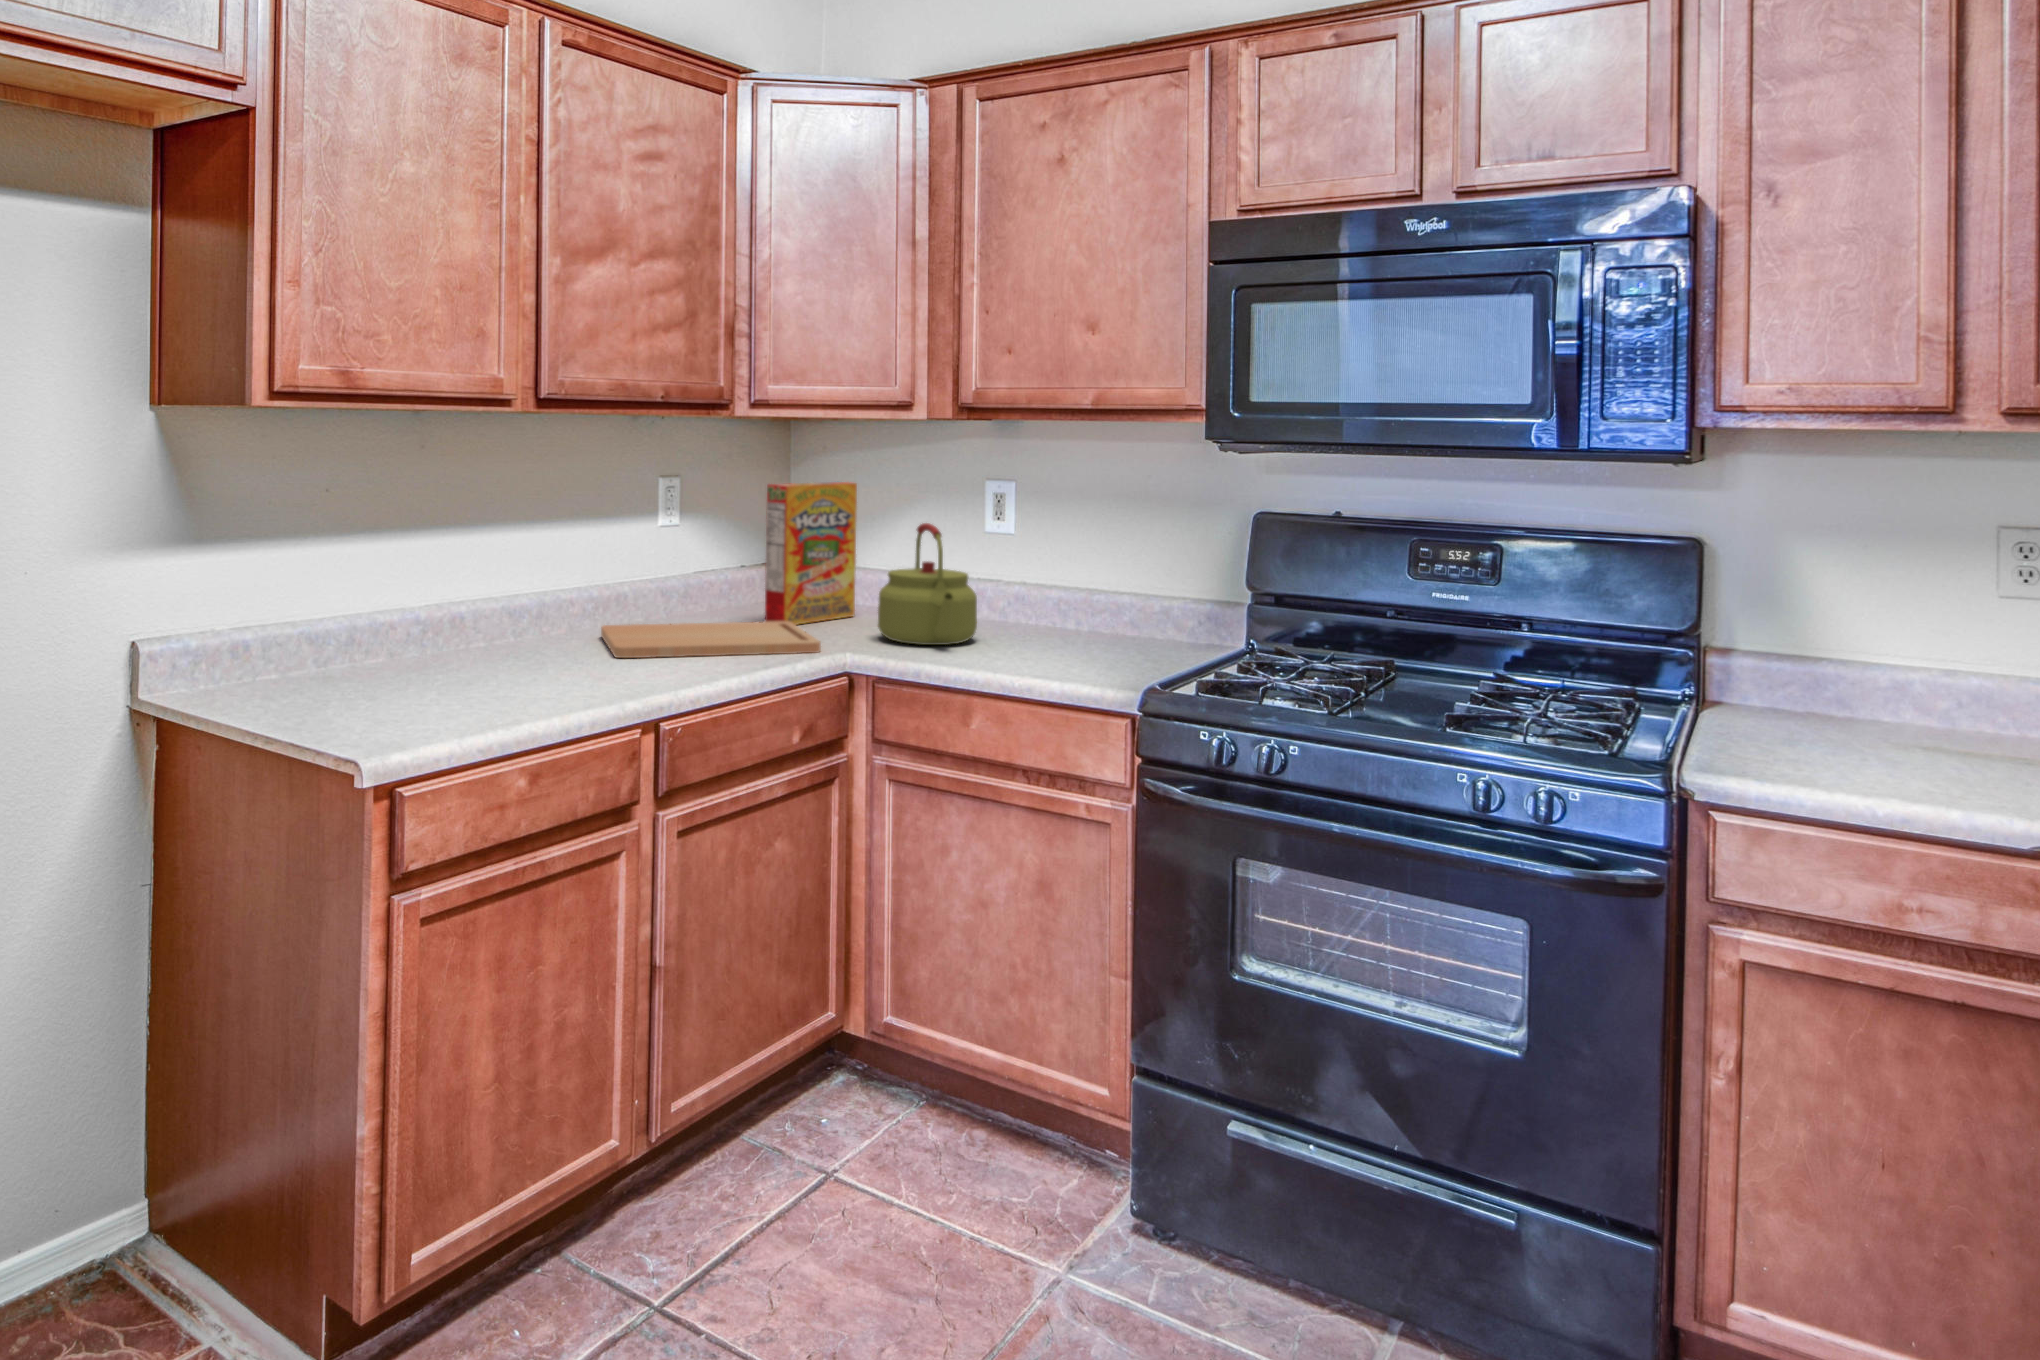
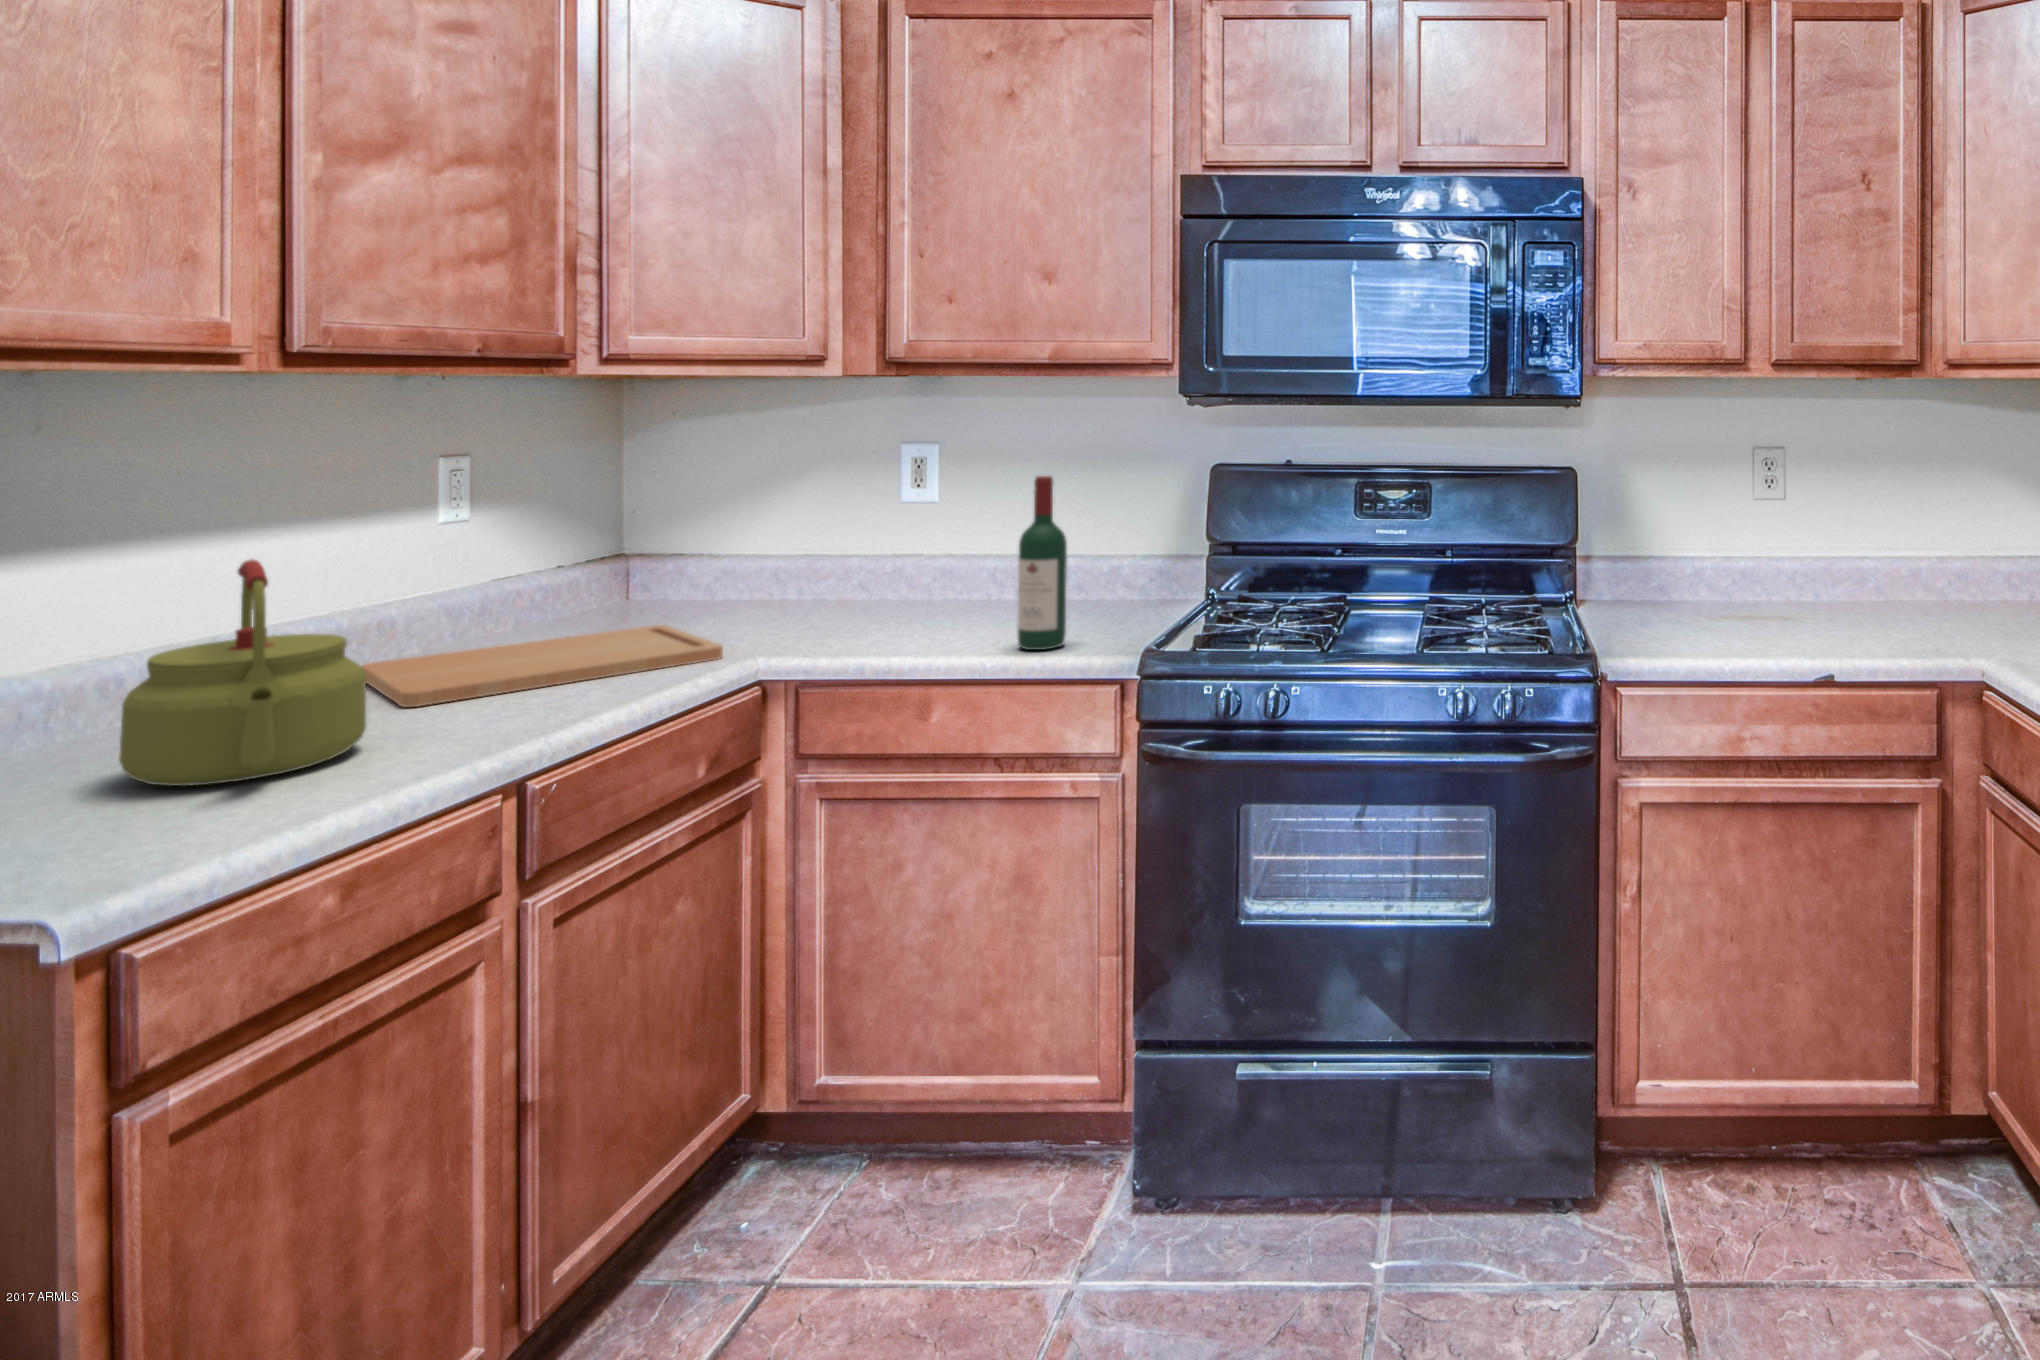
cereal box: present [765,482,857,625] -> none [620,452,745,631]
wine bottle: none [1044,514,1089,679] -> present [1018,476,1067,650]
kettle: present [878,523,977,645] -> present [119,560,366,786]

